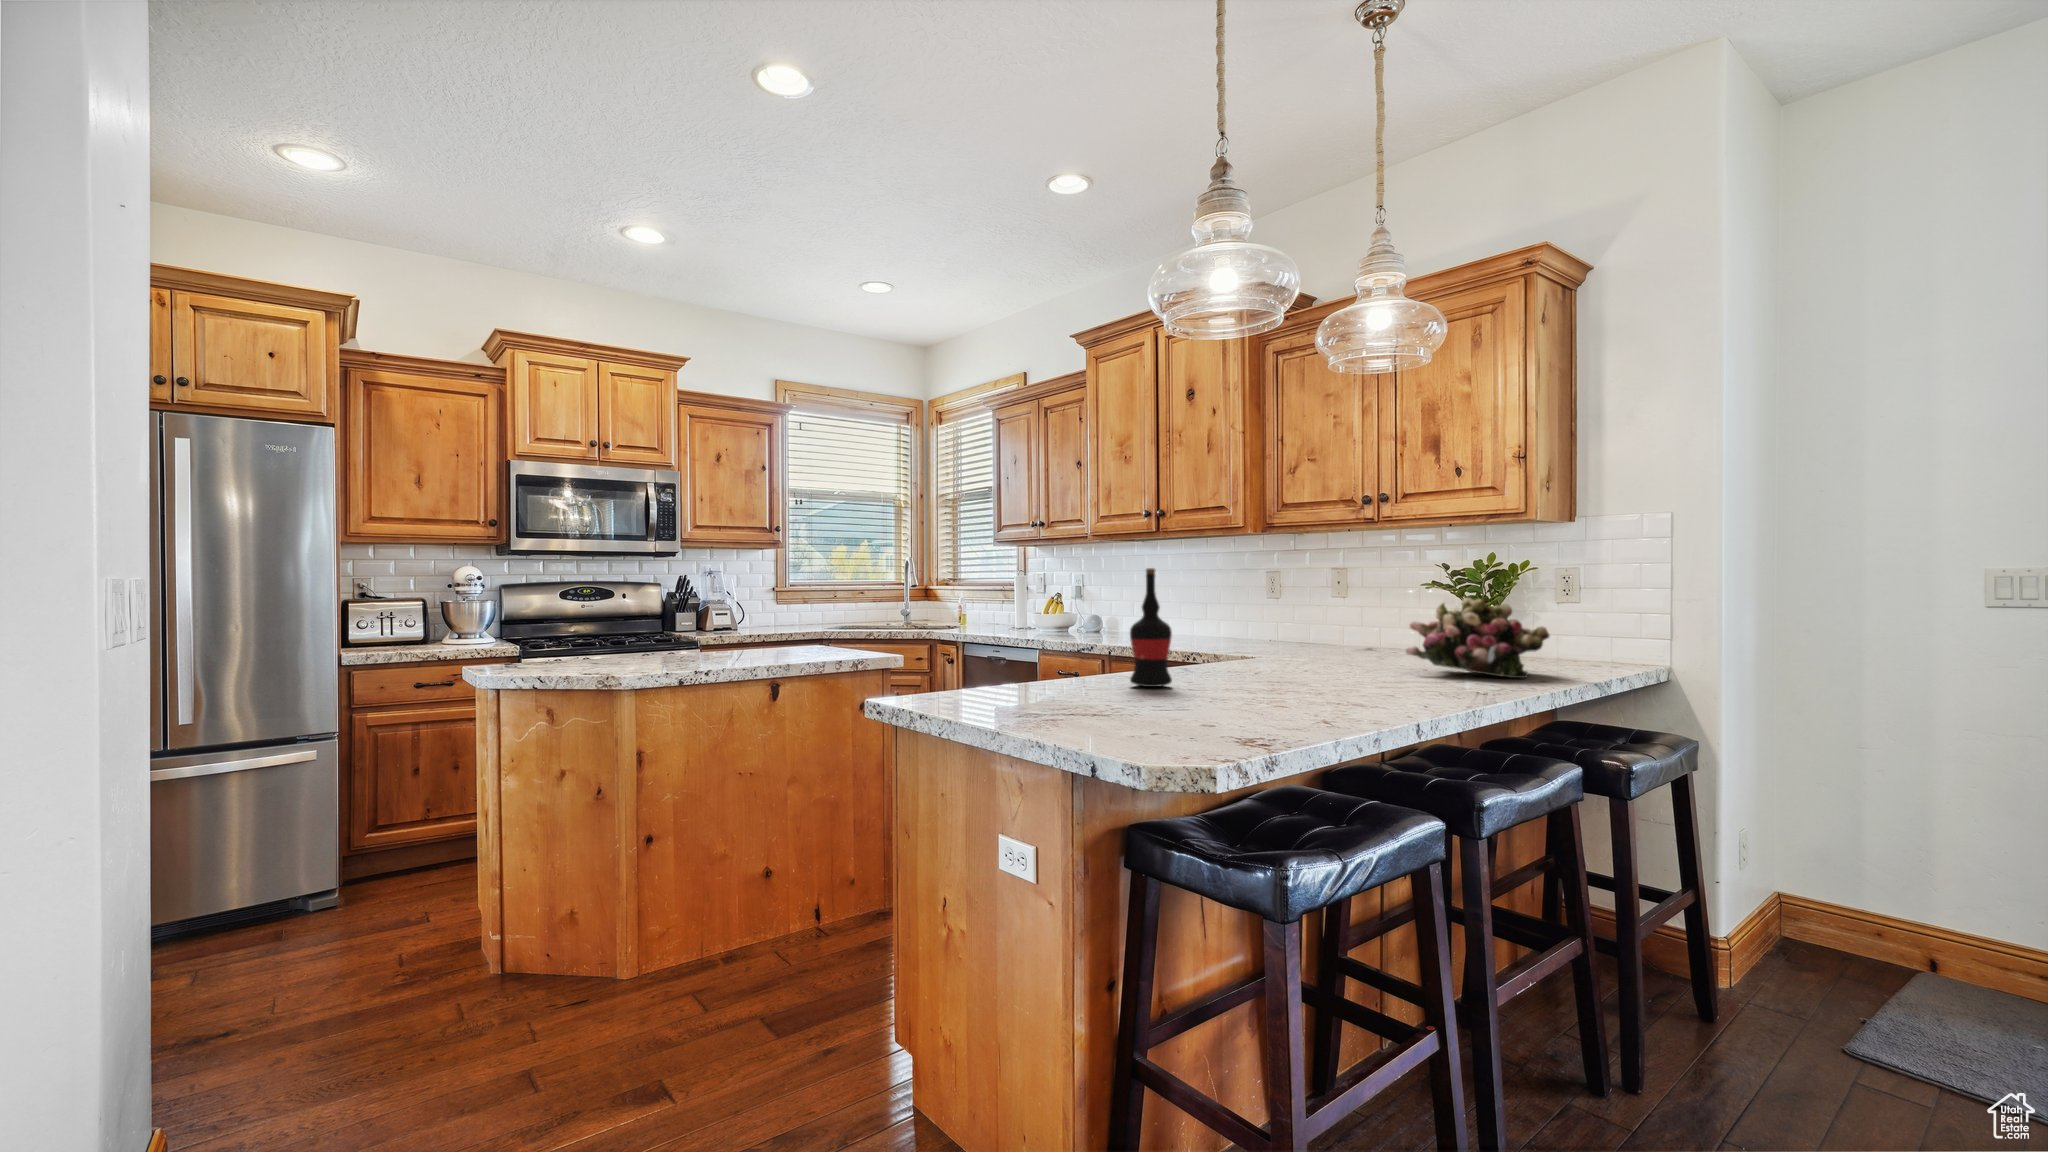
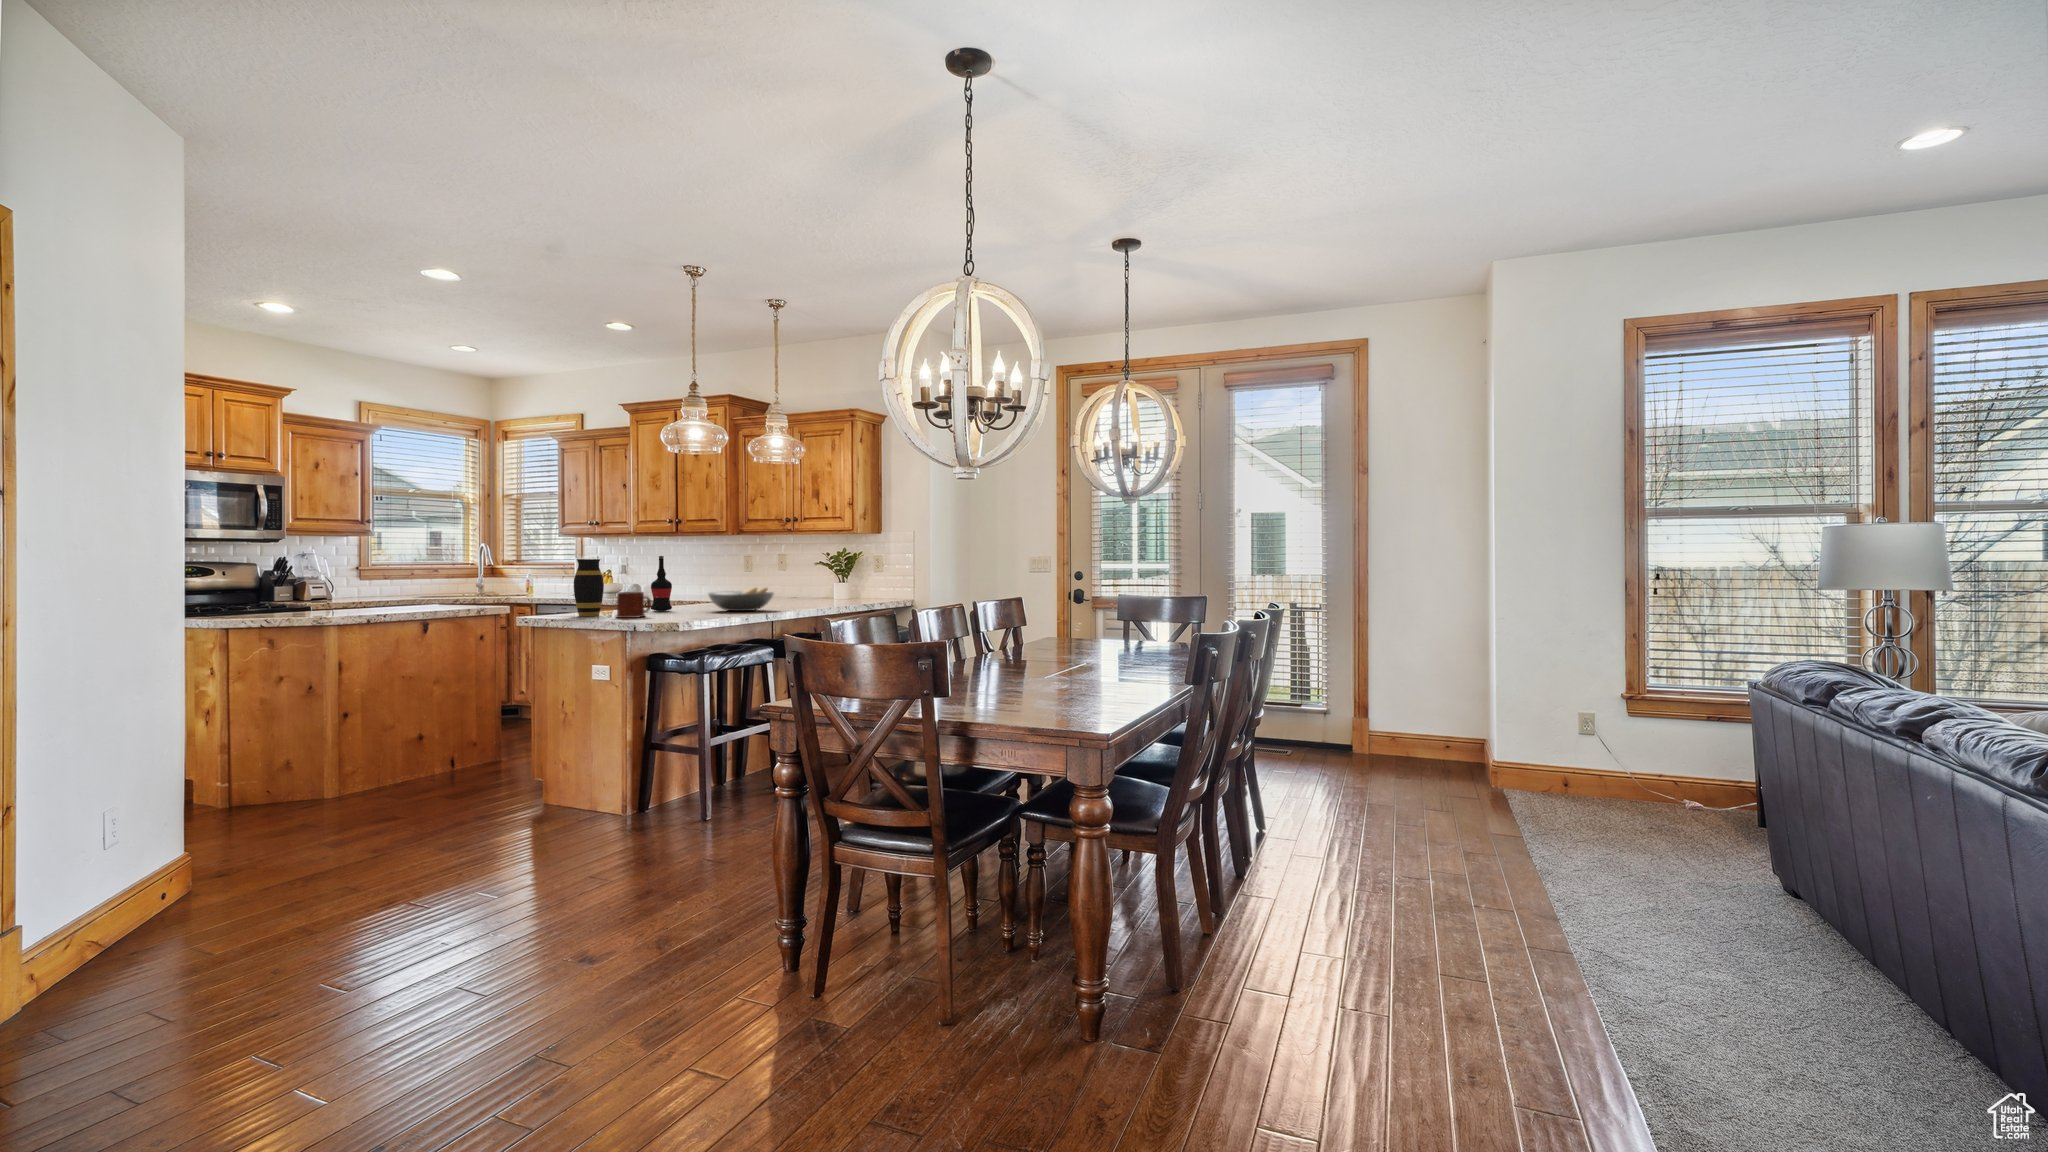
vase: none [975,576,1035,705] -> present [574,559,604,616]
flower arrangement: present [1406,598,1549,678] -> none [790,570,851,605]
fruit bowl: none [1251,642,1410,698] -> present [708,588,774,611]
mug: none [1057,654,1138,722] -> present [616,592,651,618]

